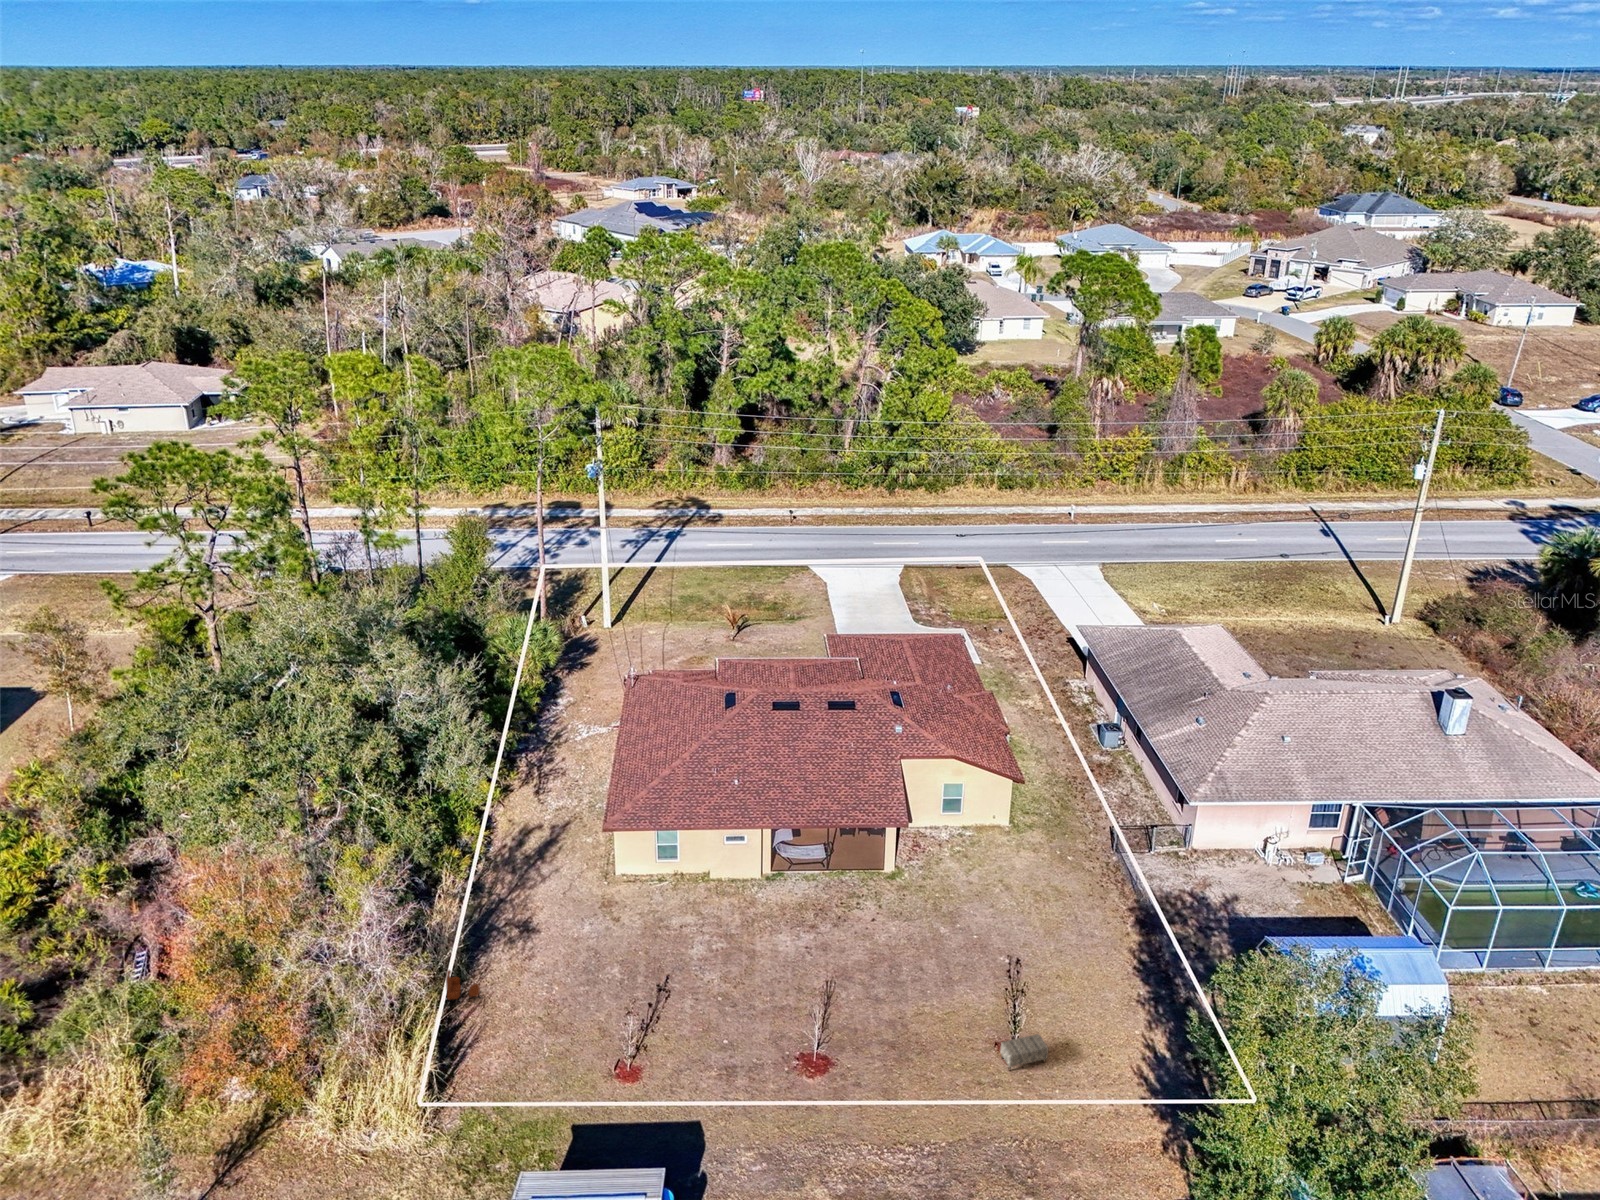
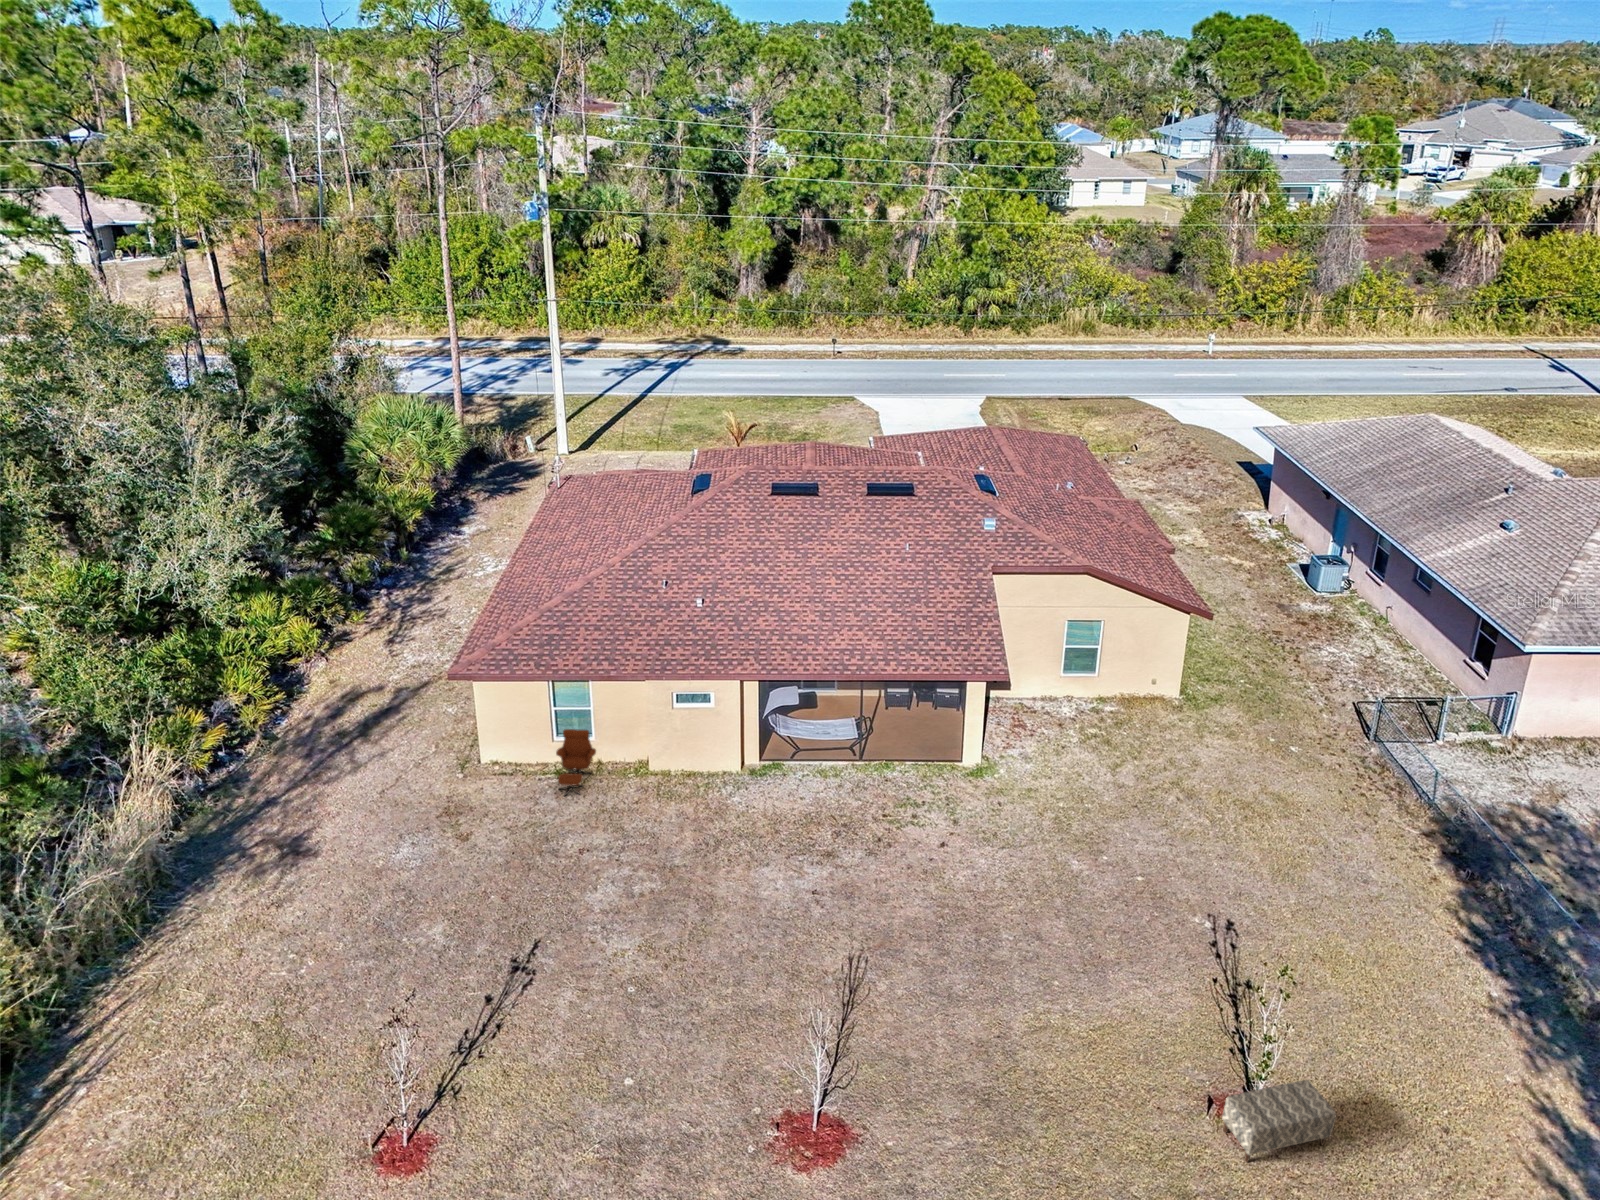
lounge chair: present [446,970,480,1004] -> present [556,729,596,795]

